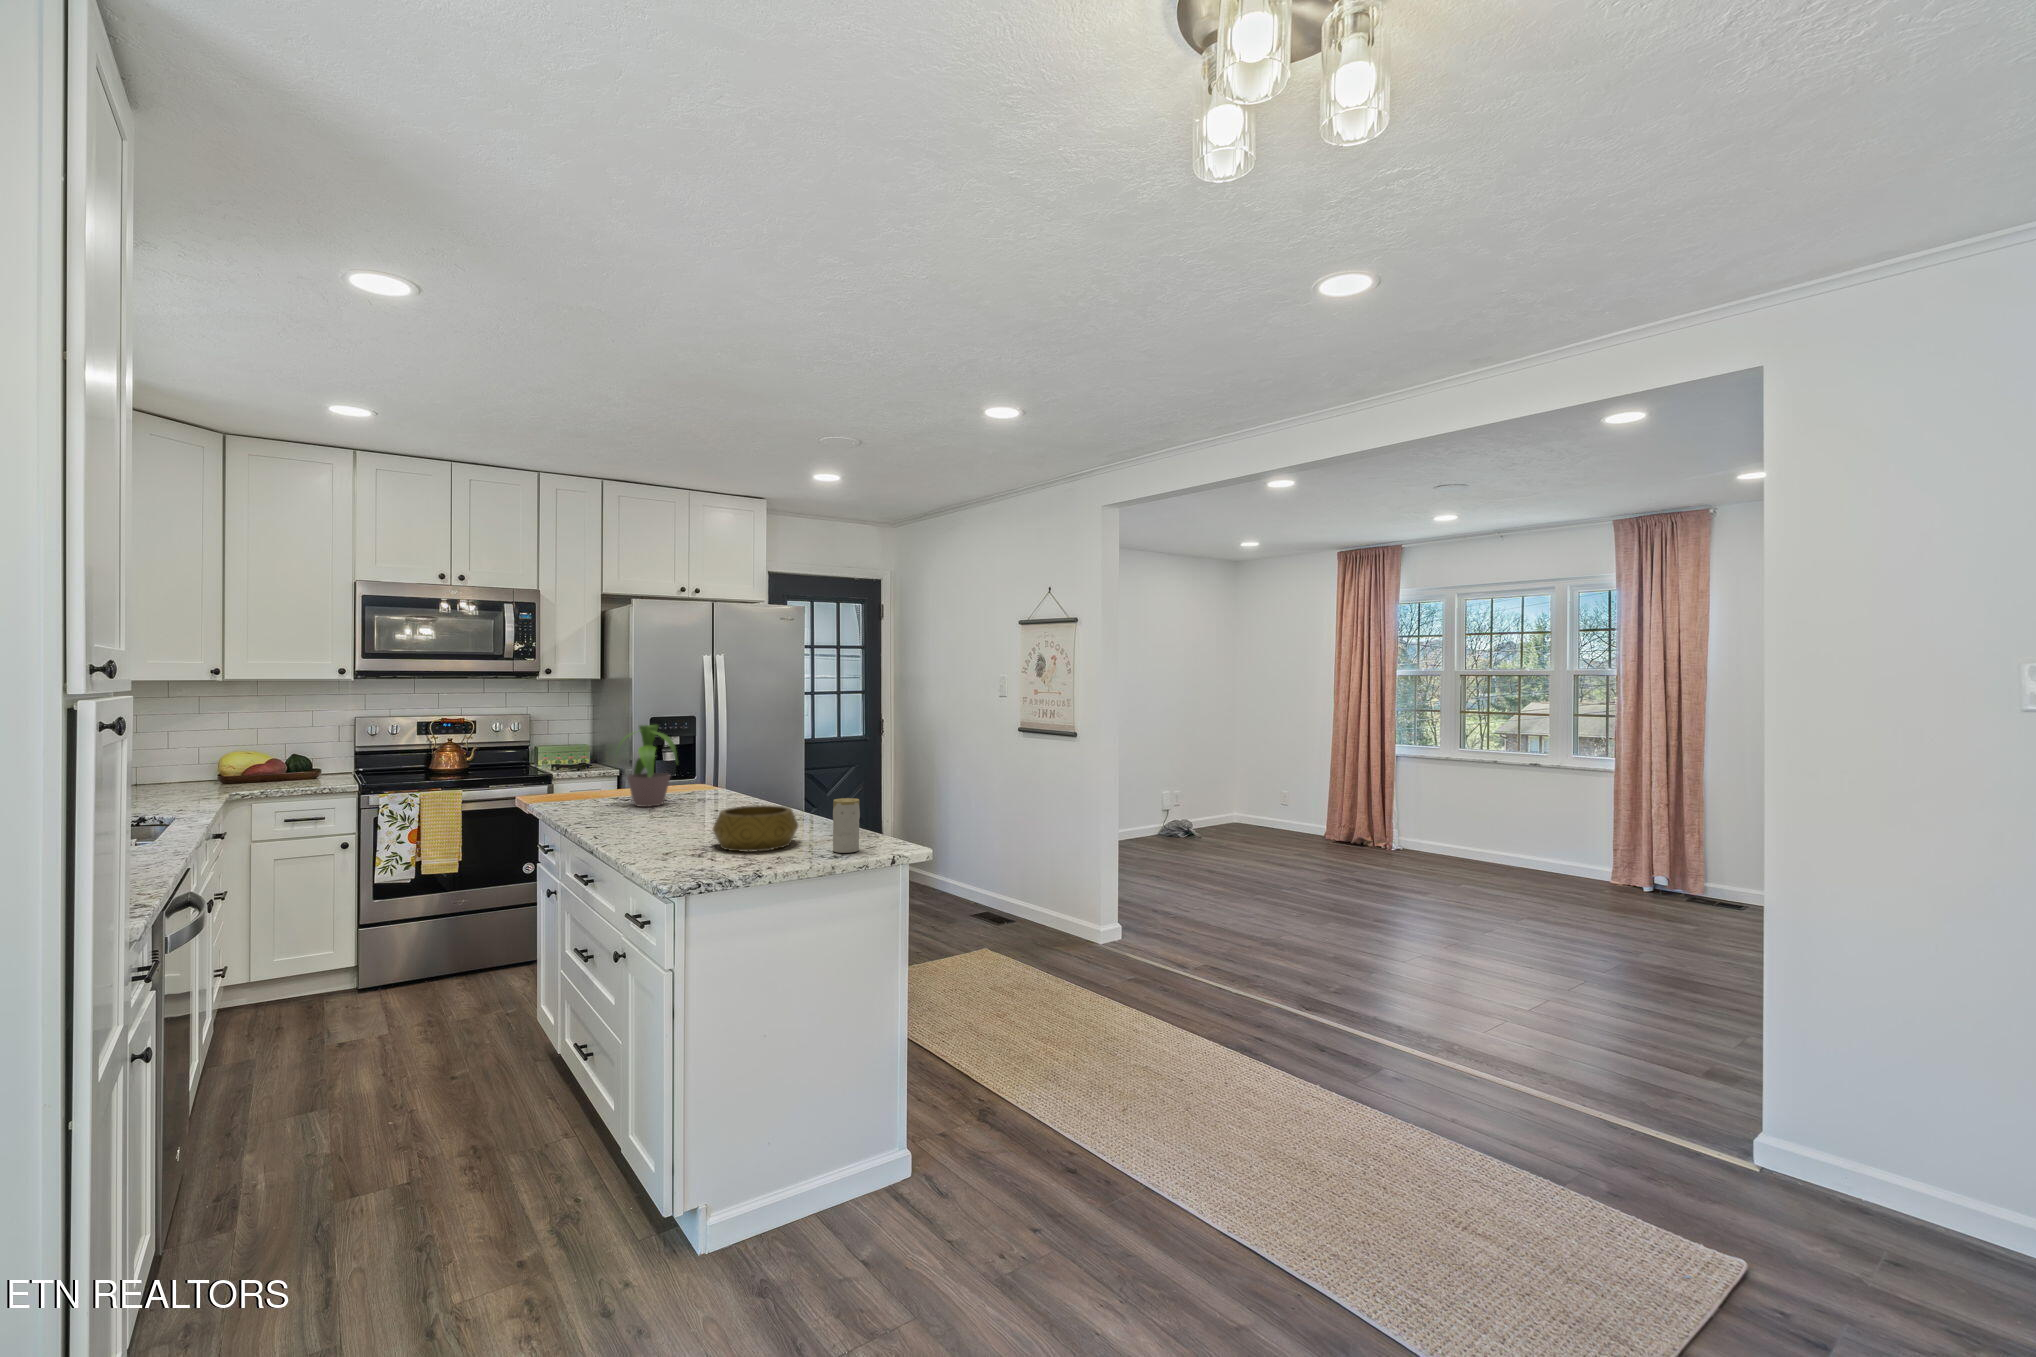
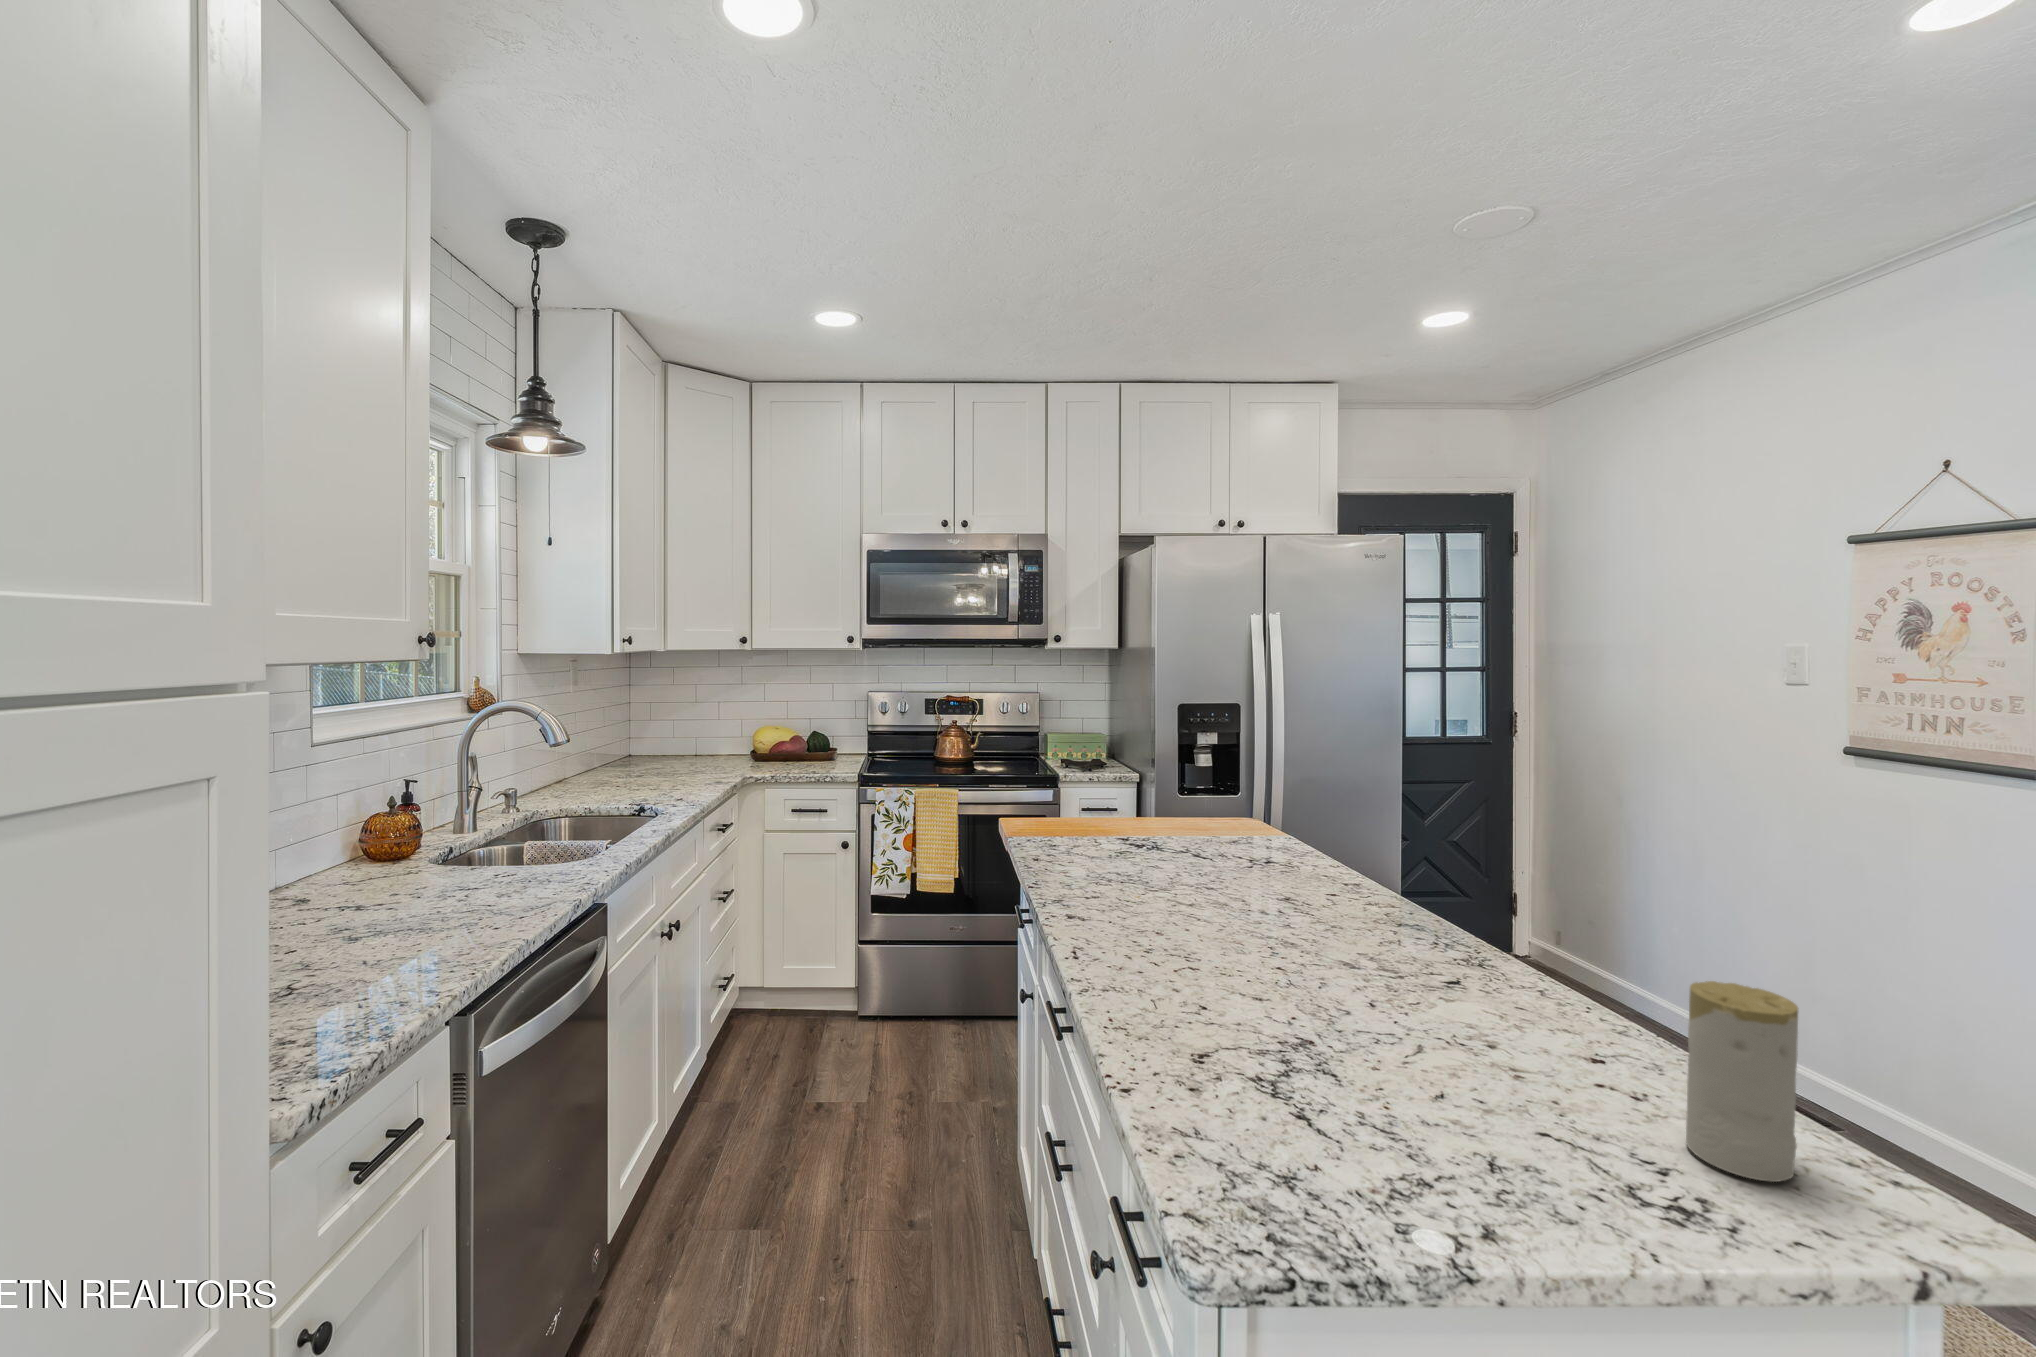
potted plant: present [617,725,678,807] -> none [1107,717,1227,859]
decorative bowl: present [712,805,798,852] -> none [1301,931,1540,1091]

